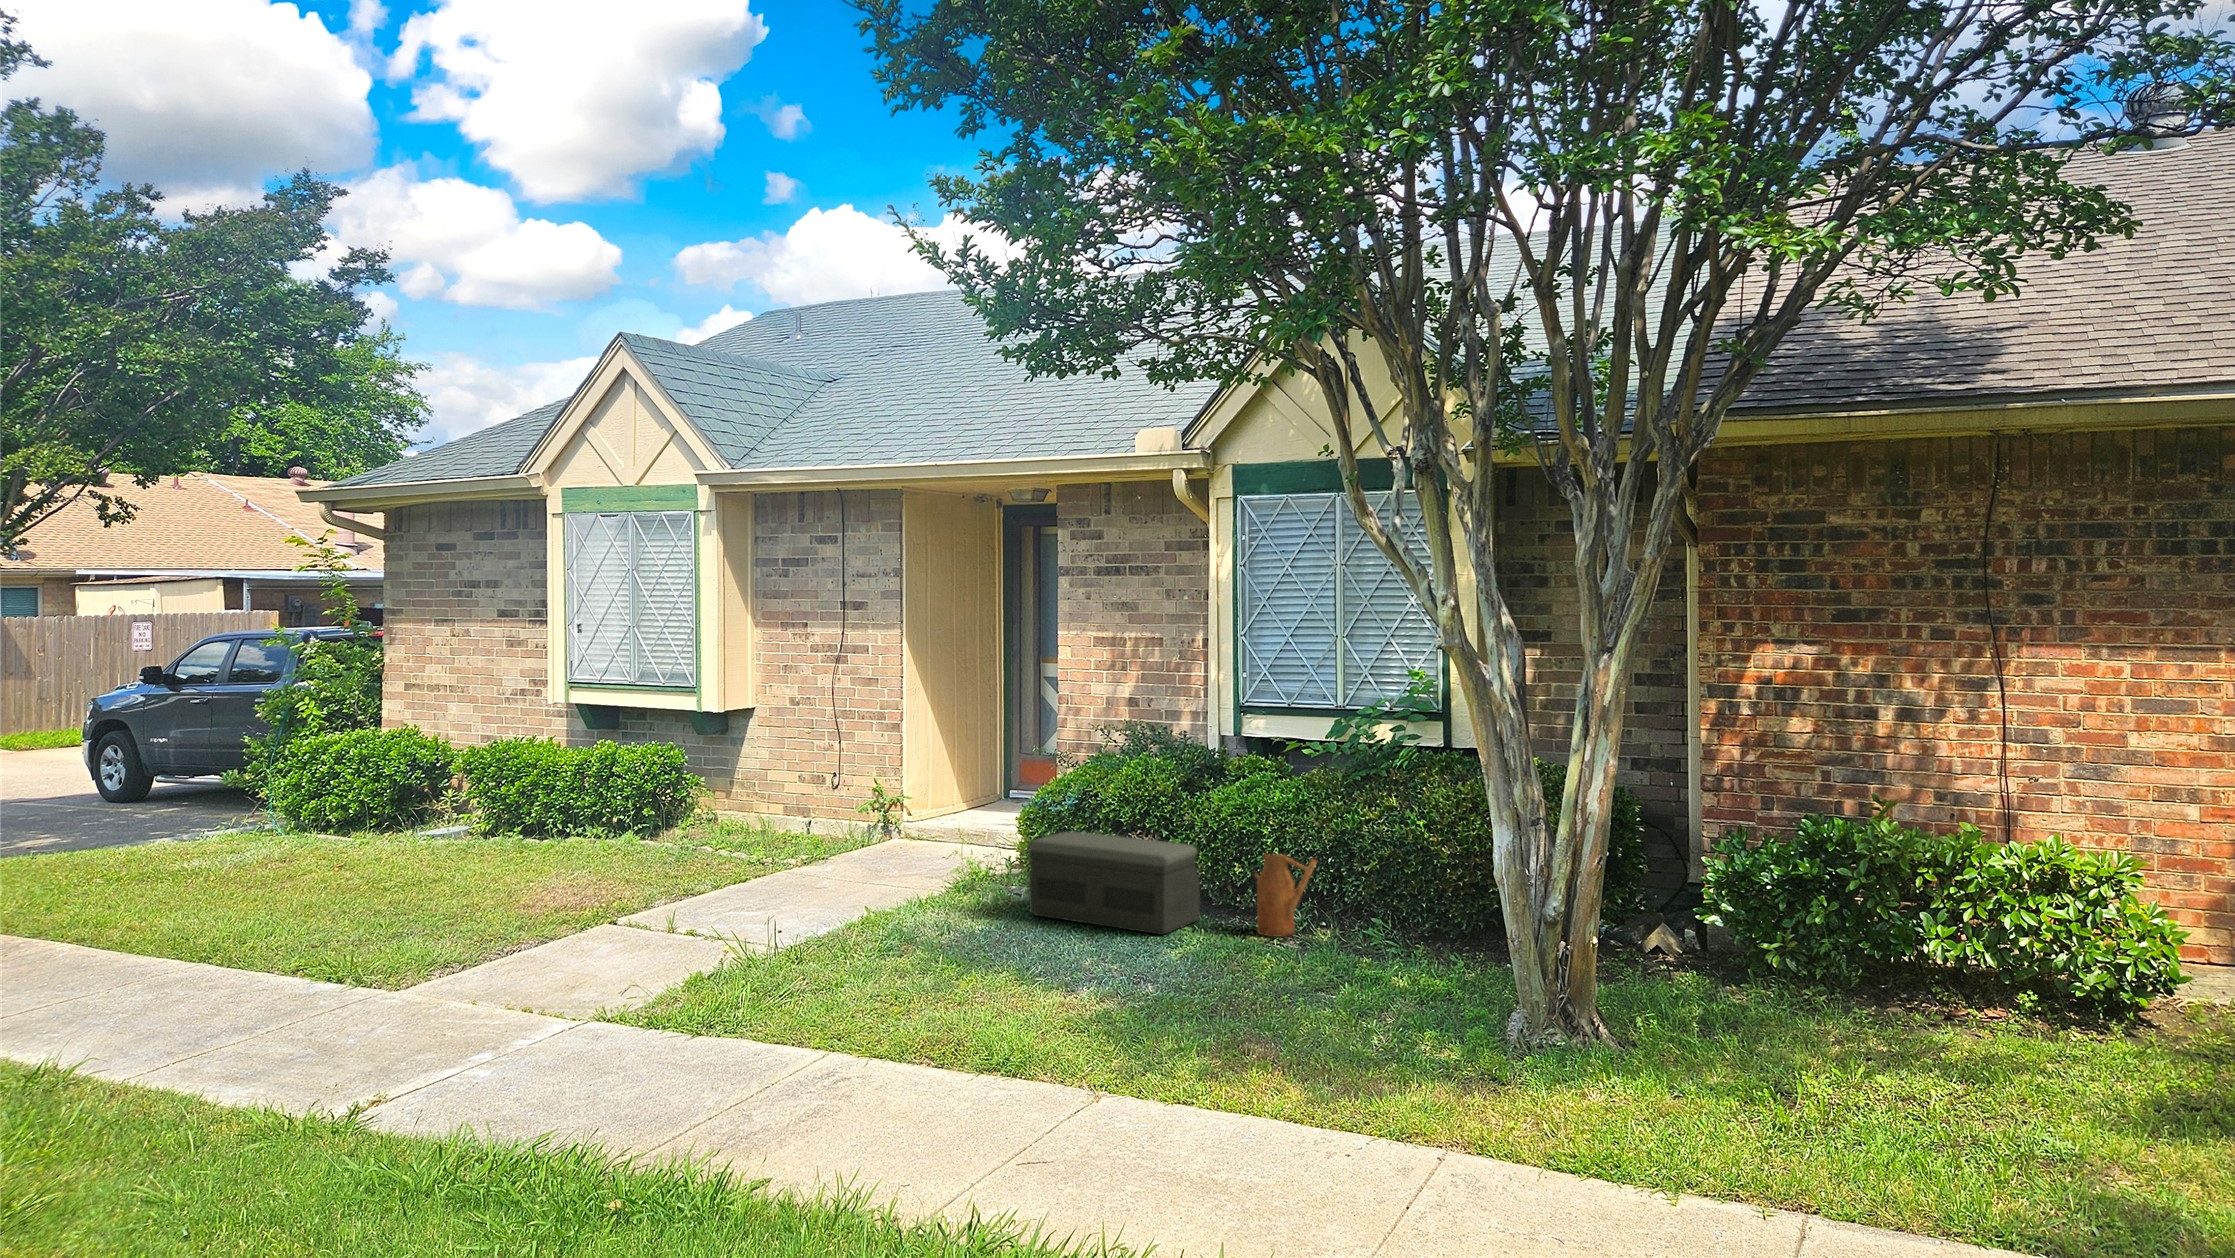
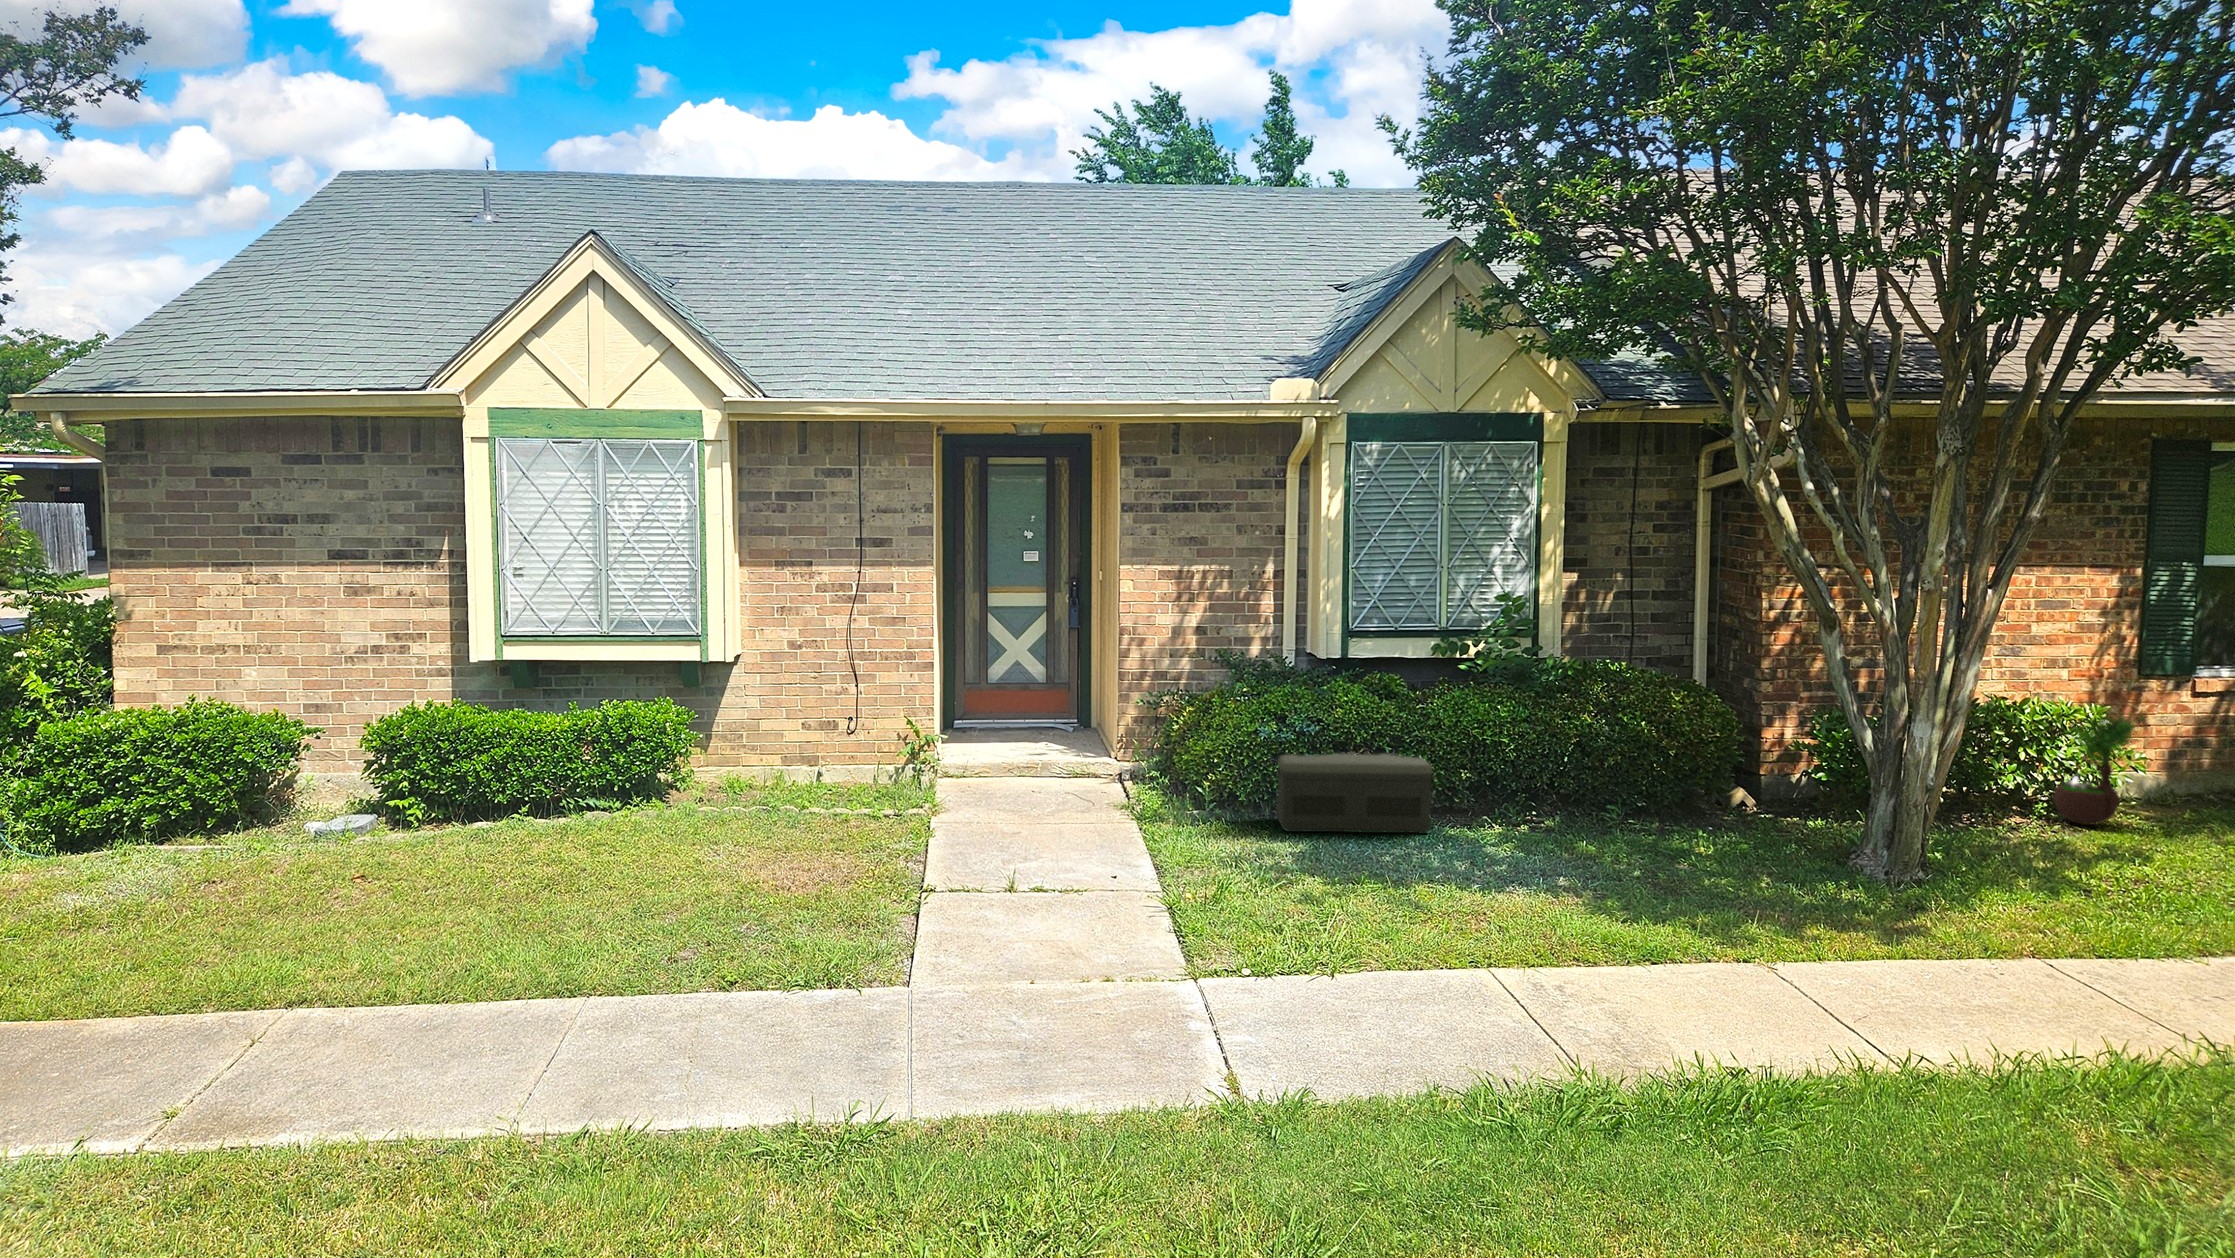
potted tree: none [2024,853,2151,1042] -> present [2054,712,2139,825]
watering can: present [1254,854,1317,937] -> none [1470,752,1542,824]

